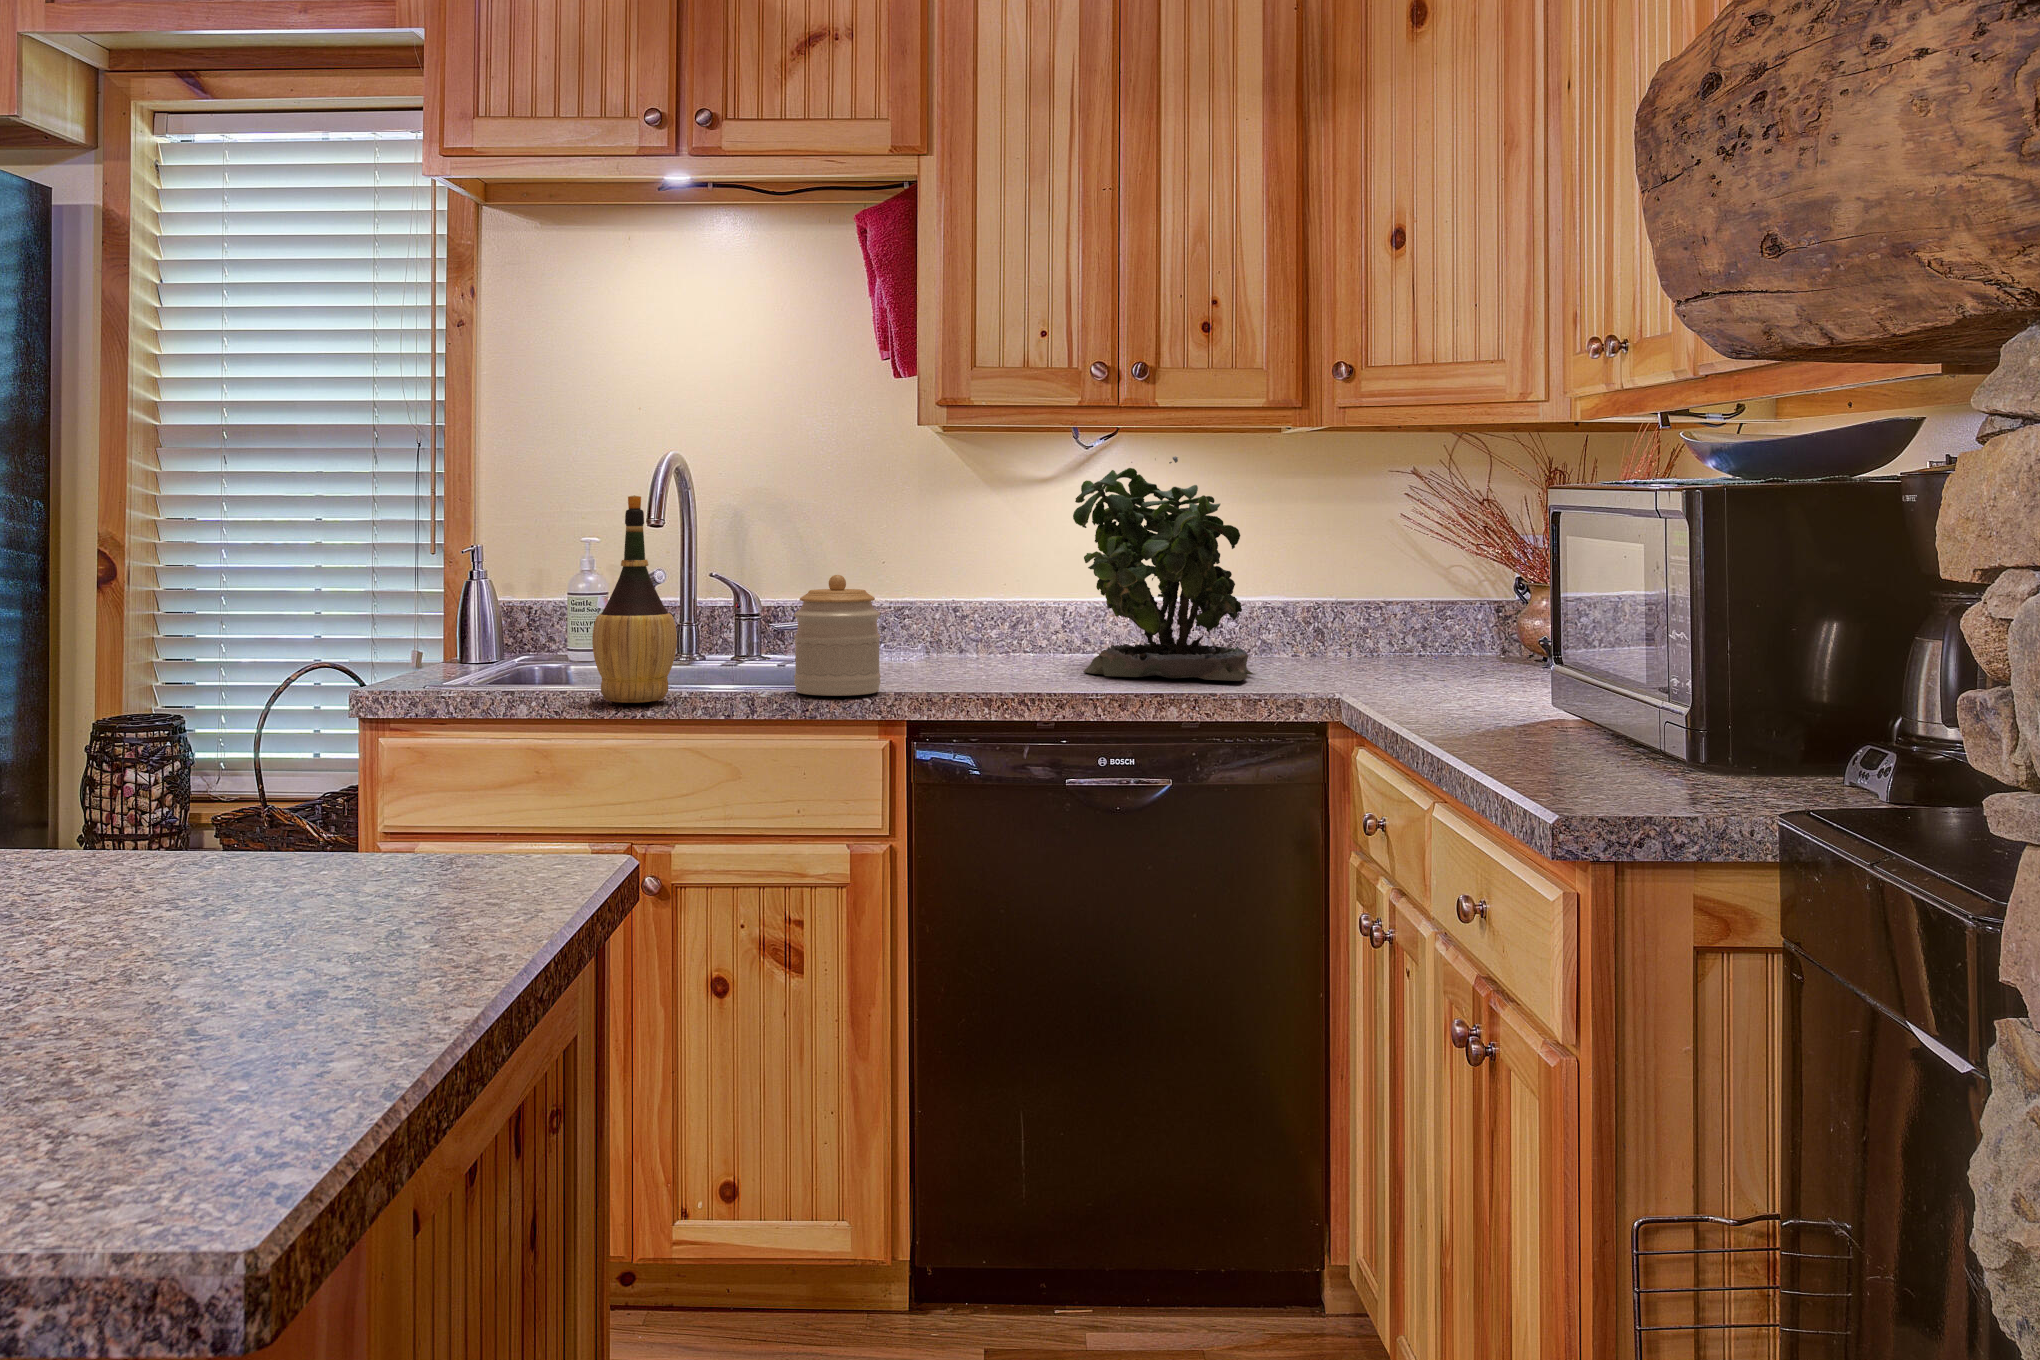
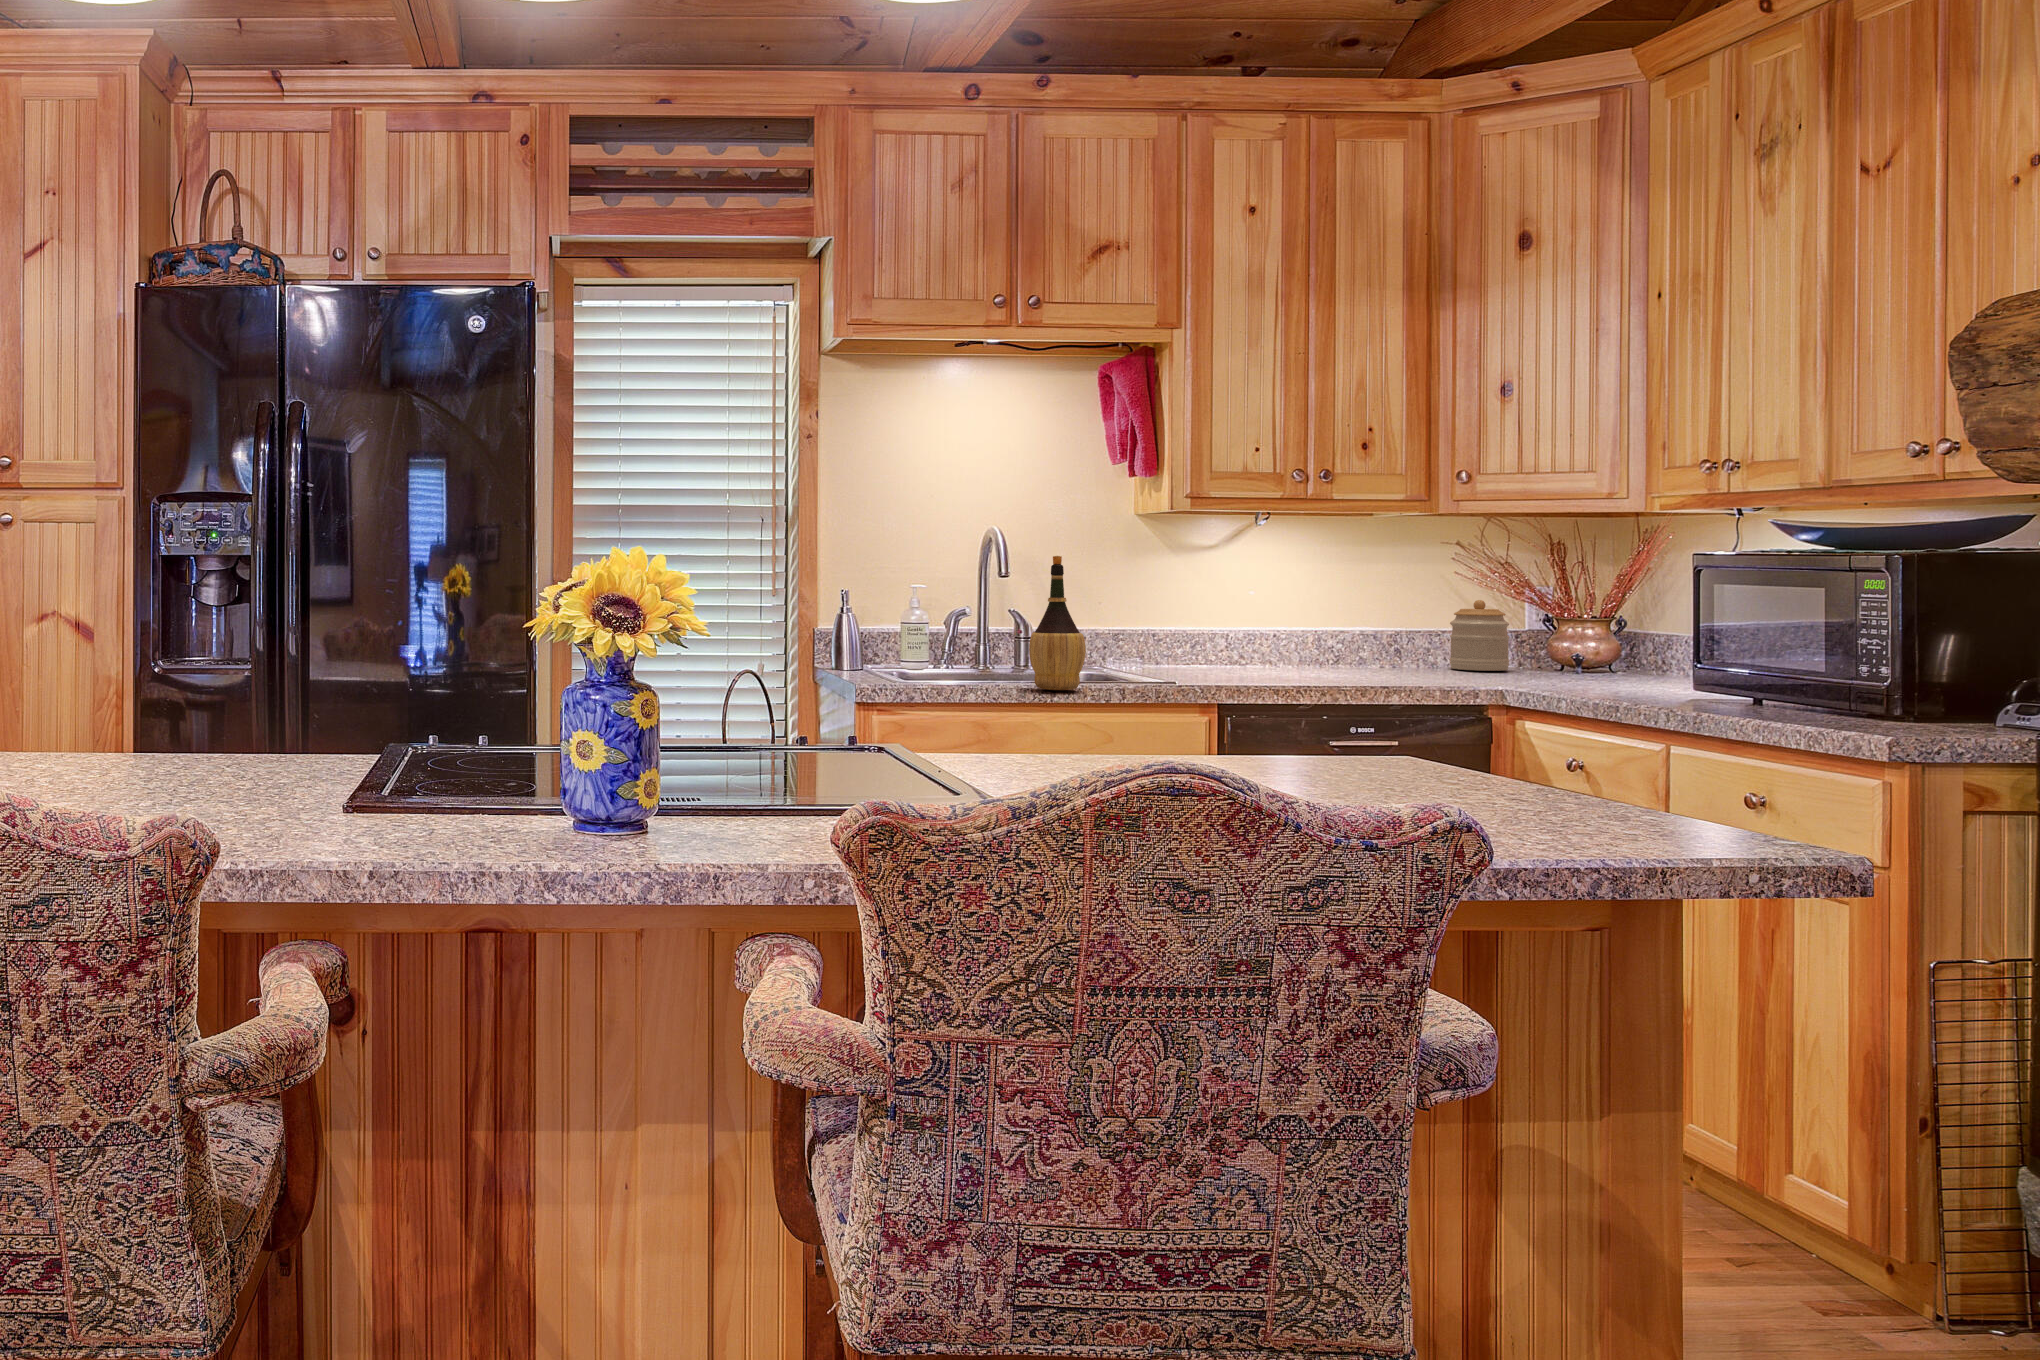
potted plant: present [1073,456,1254,681] -> none [1260,532,1408,678]
jar: present [794,575,881,696] -> present [1450,600,1509,671]

